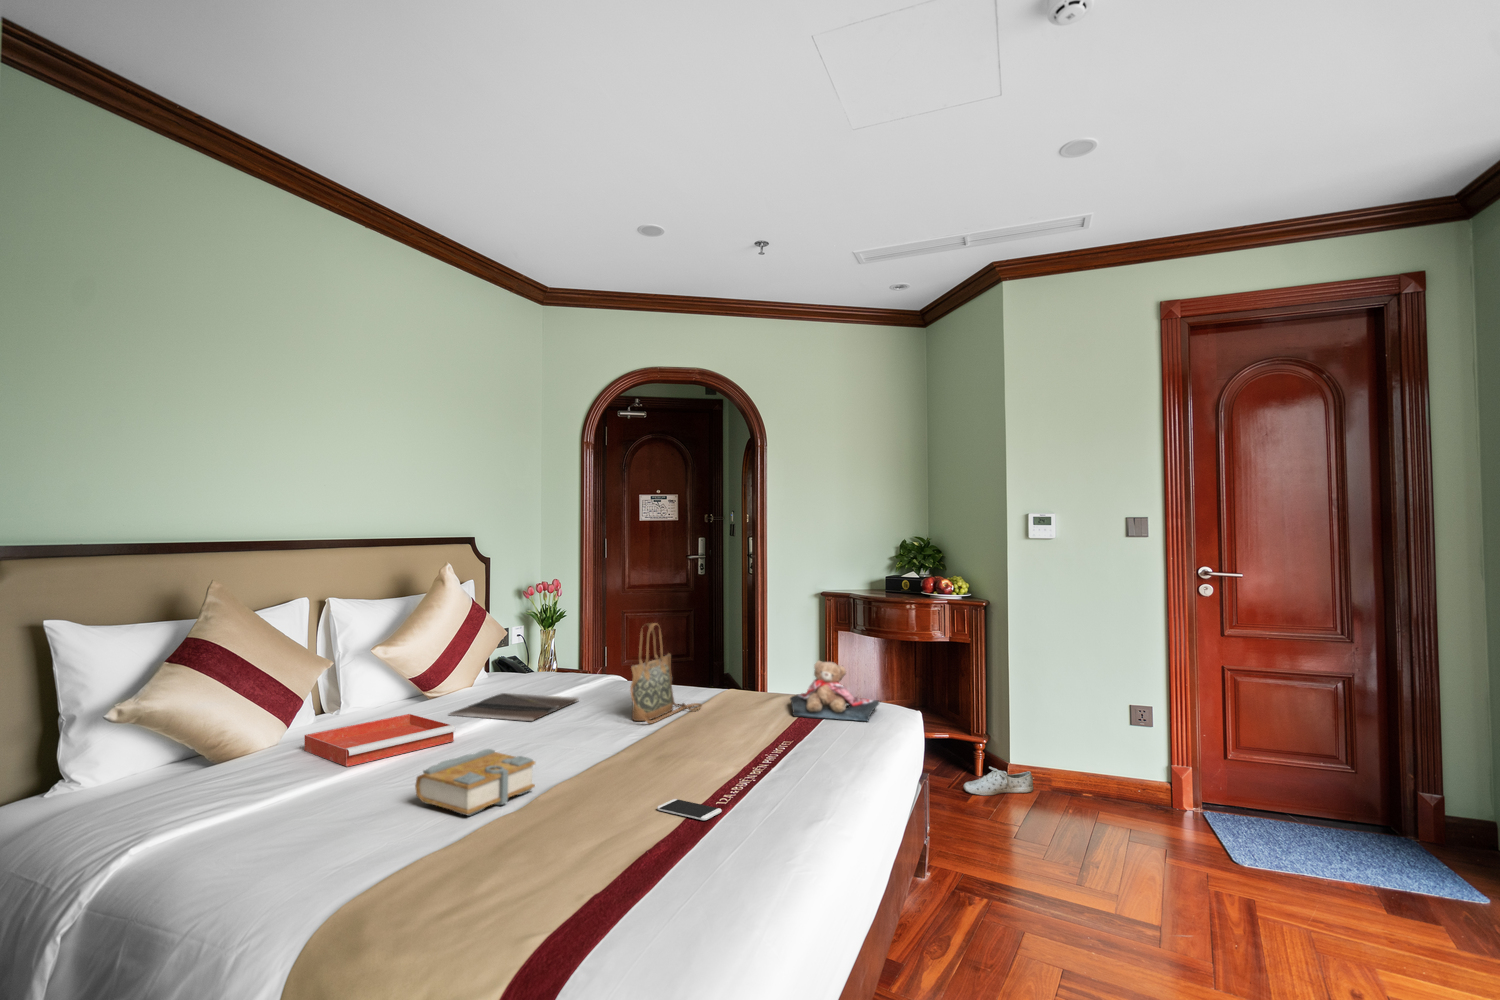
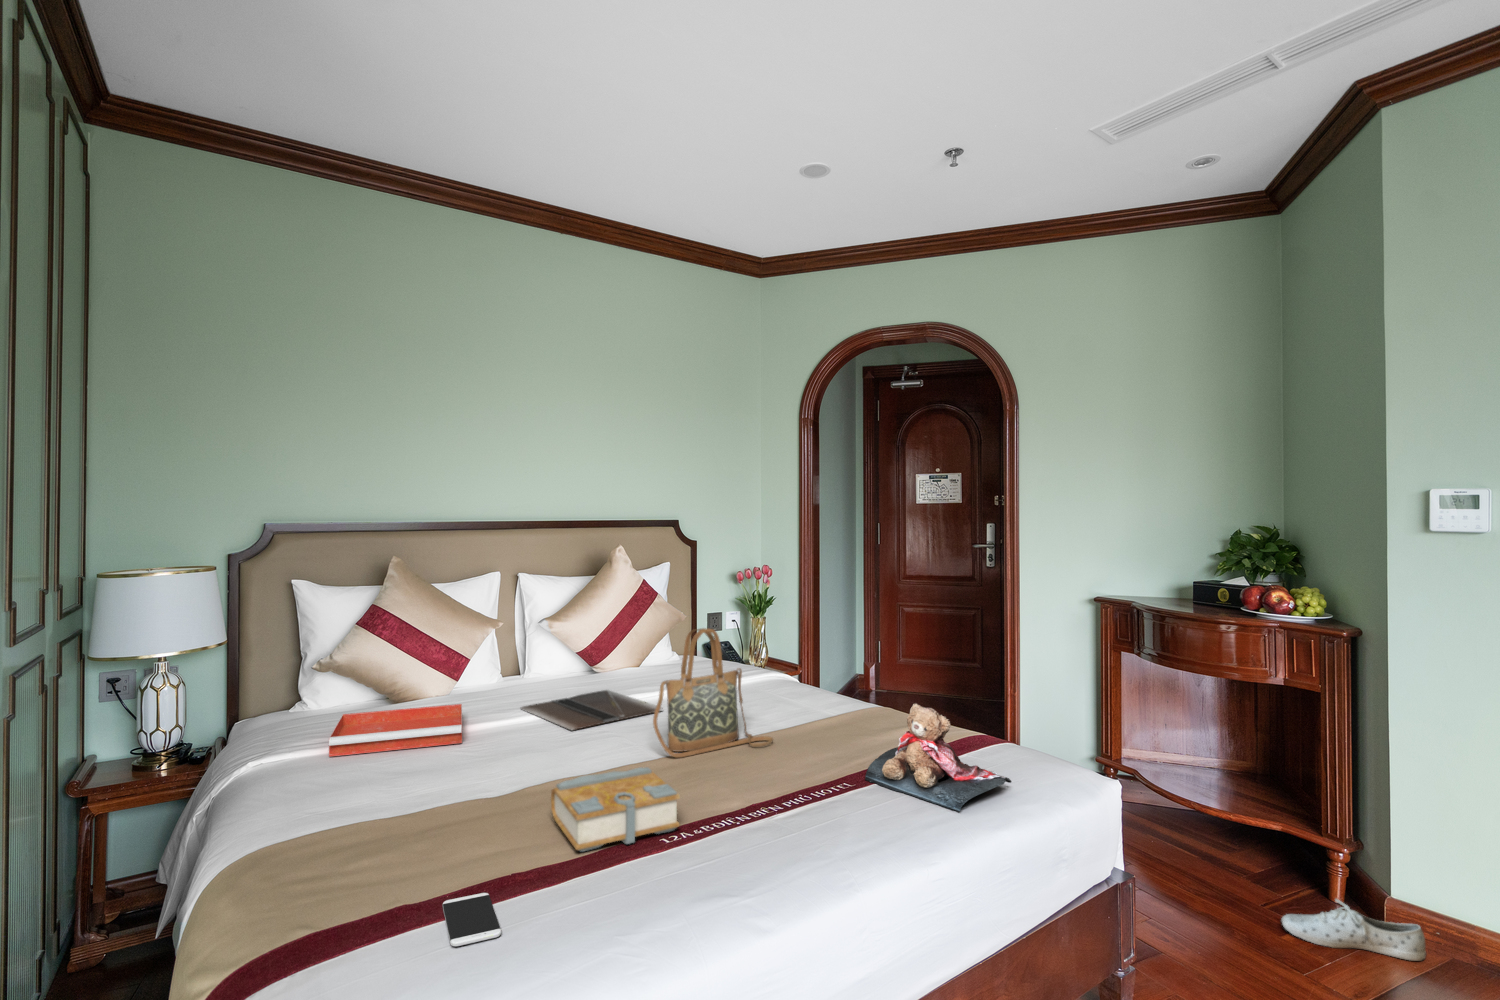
book: present [415,749,535,816] -> present [551,767,680,852]

